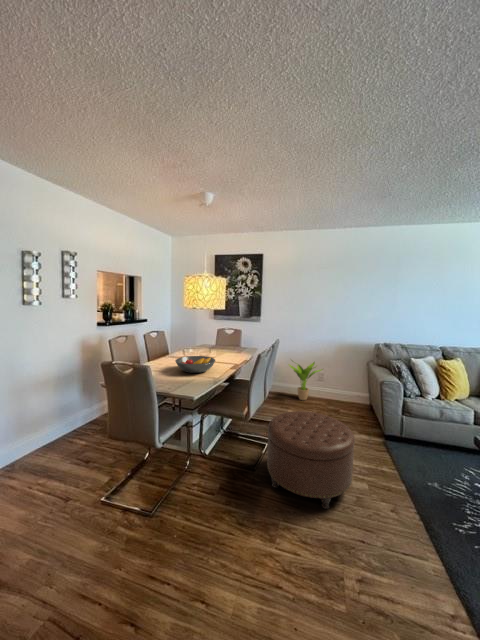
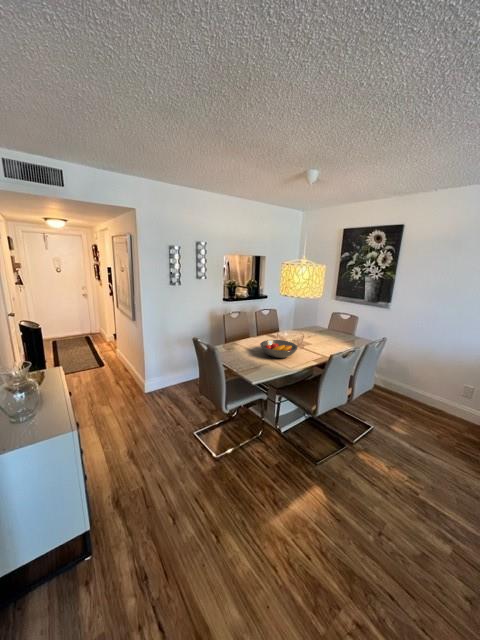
potted plant: present [289,362,322,400] -> none [416,357,468,411]
ottoman: present [267,411,355,509] -> none [323,420,434,537]

